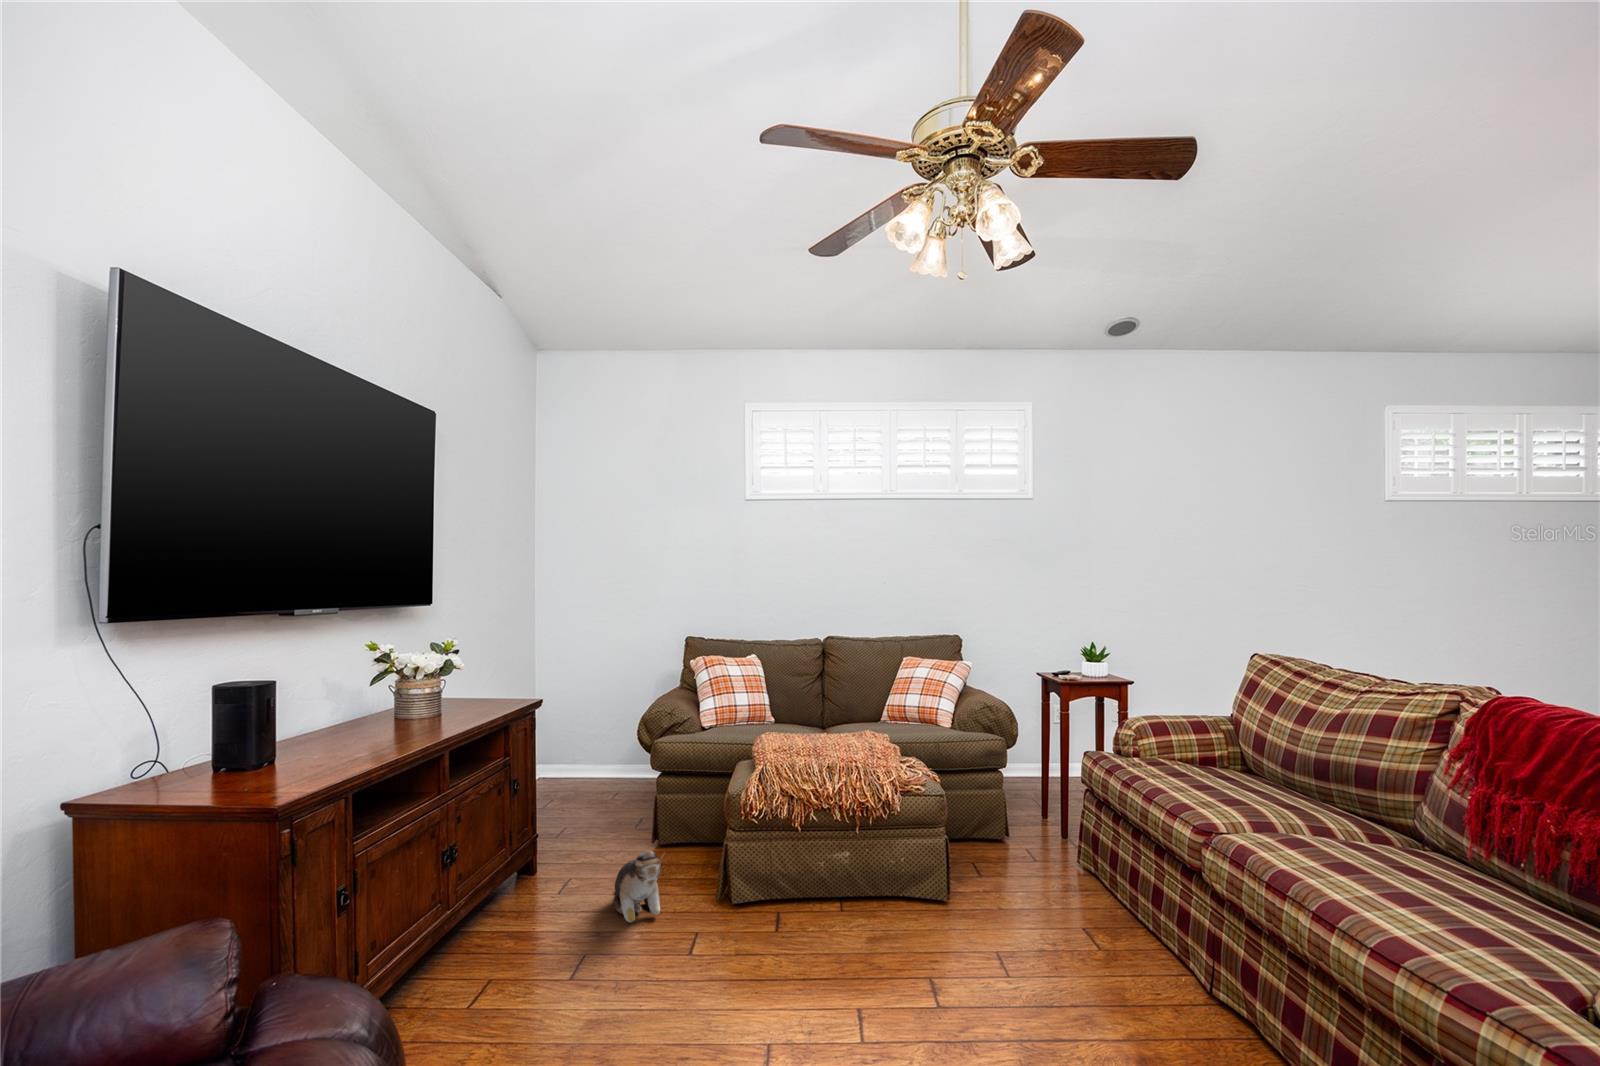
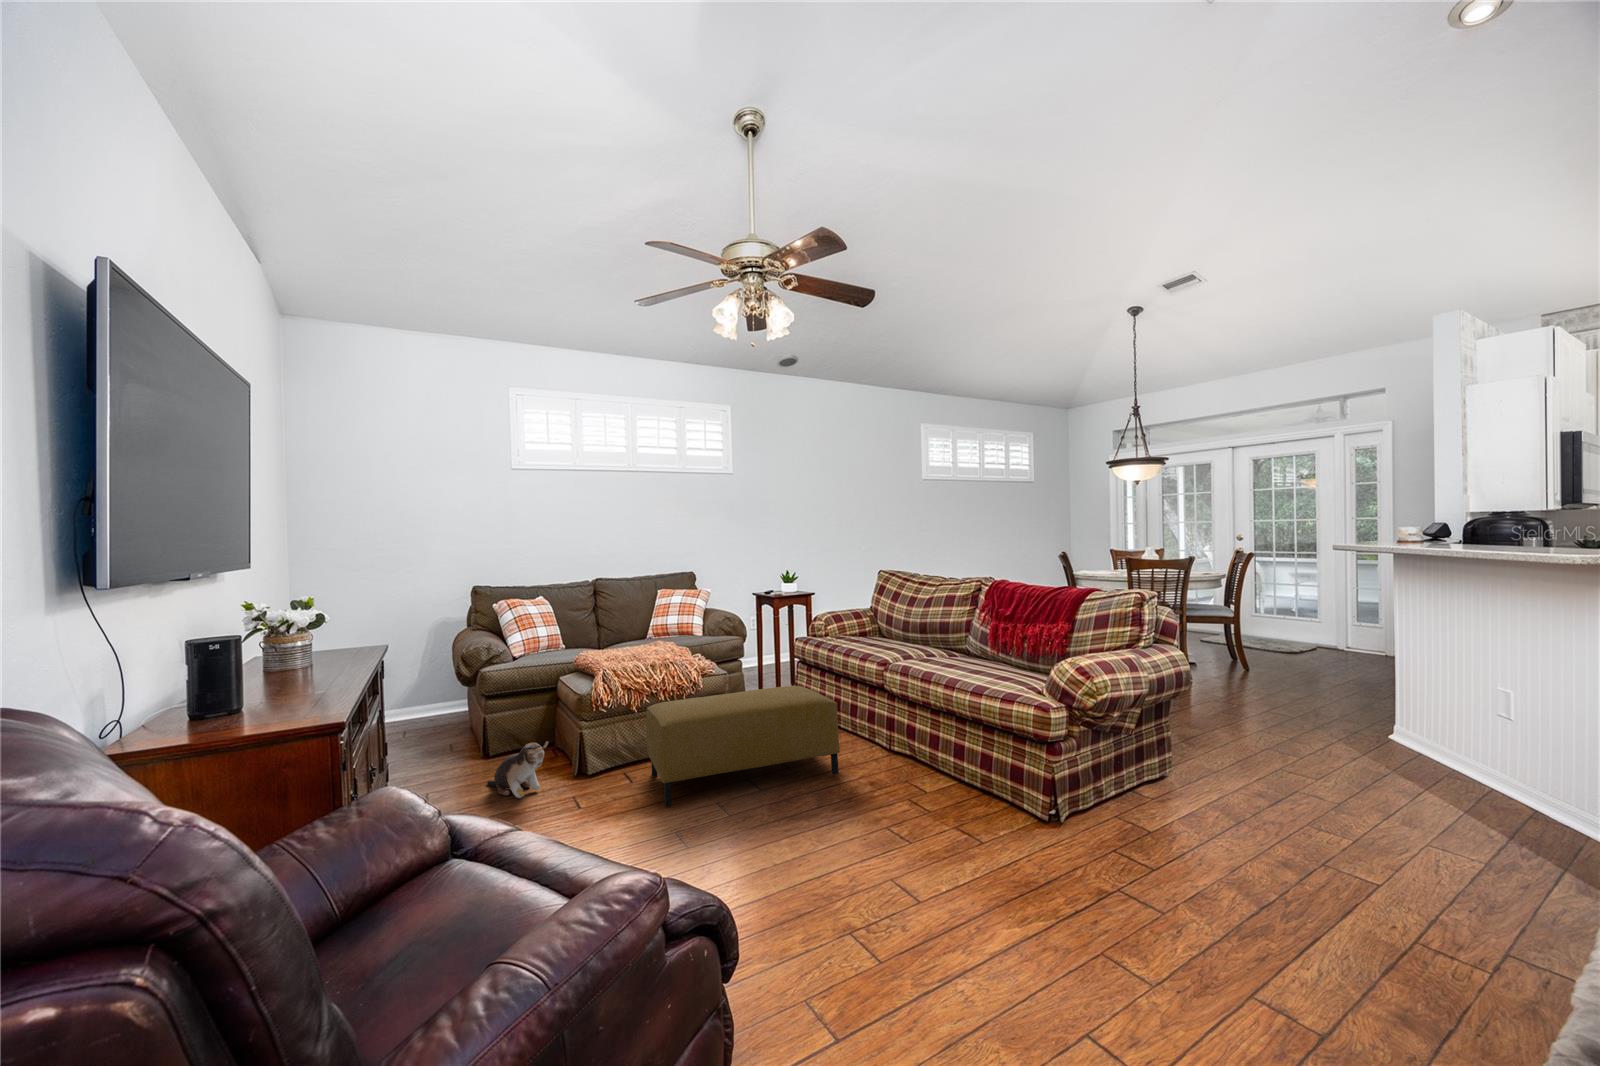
ottoman: none [777,827,1091,1024] -> present [646,686,840,806]

